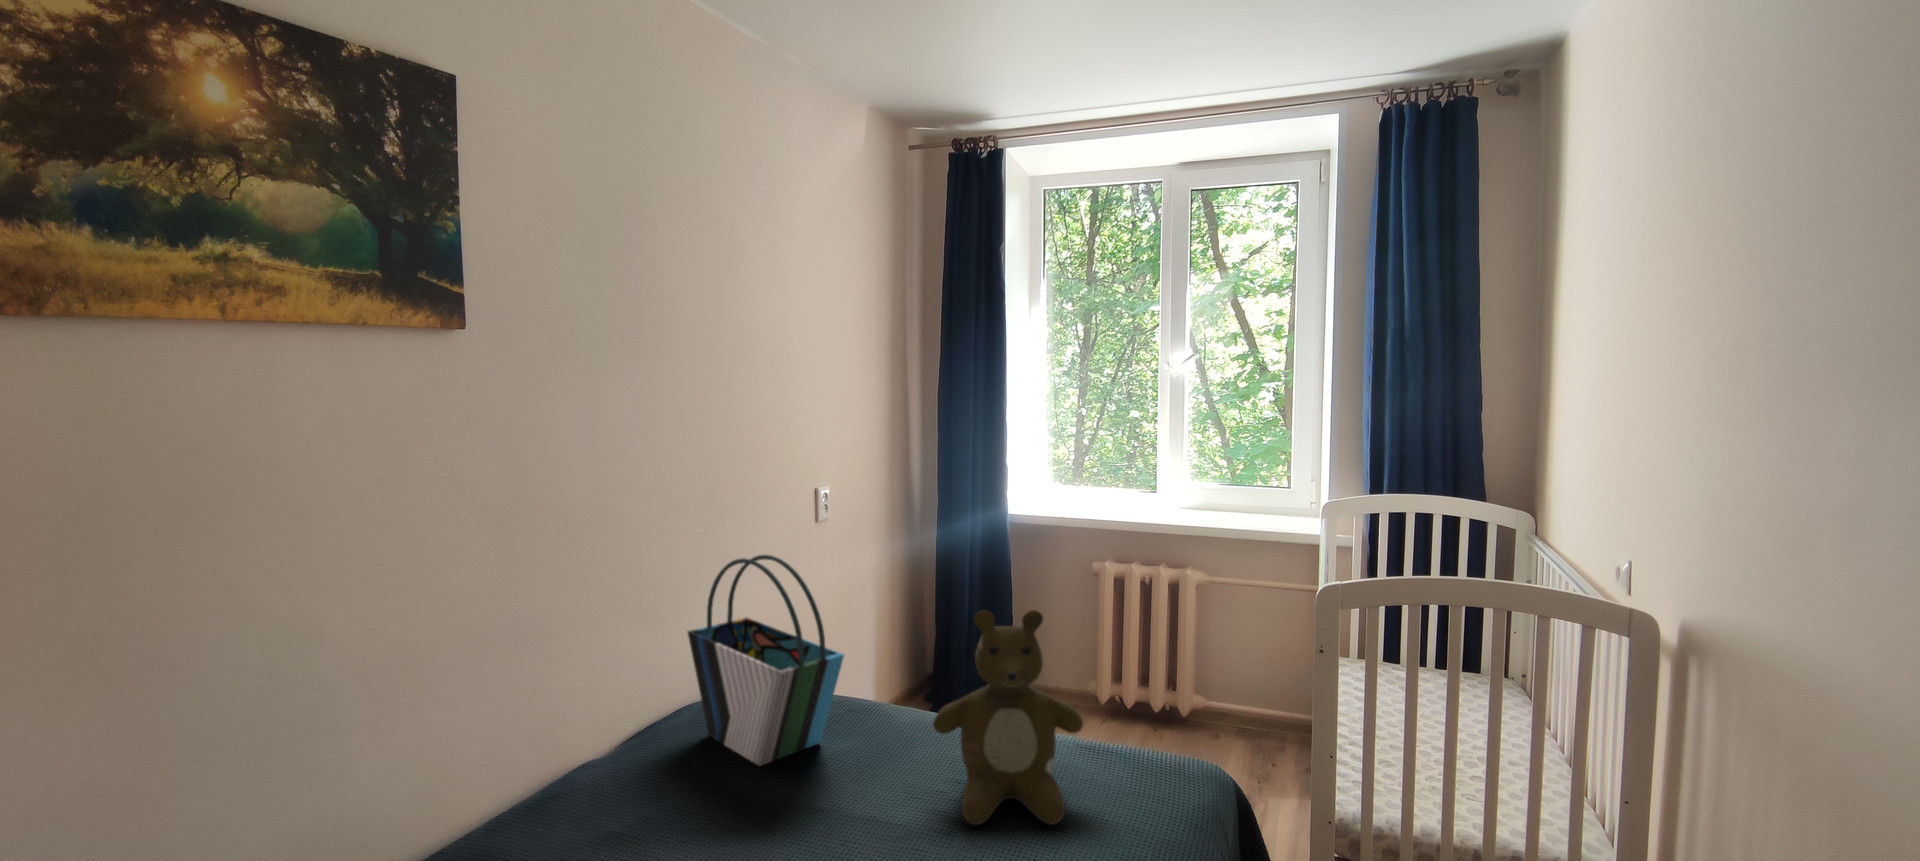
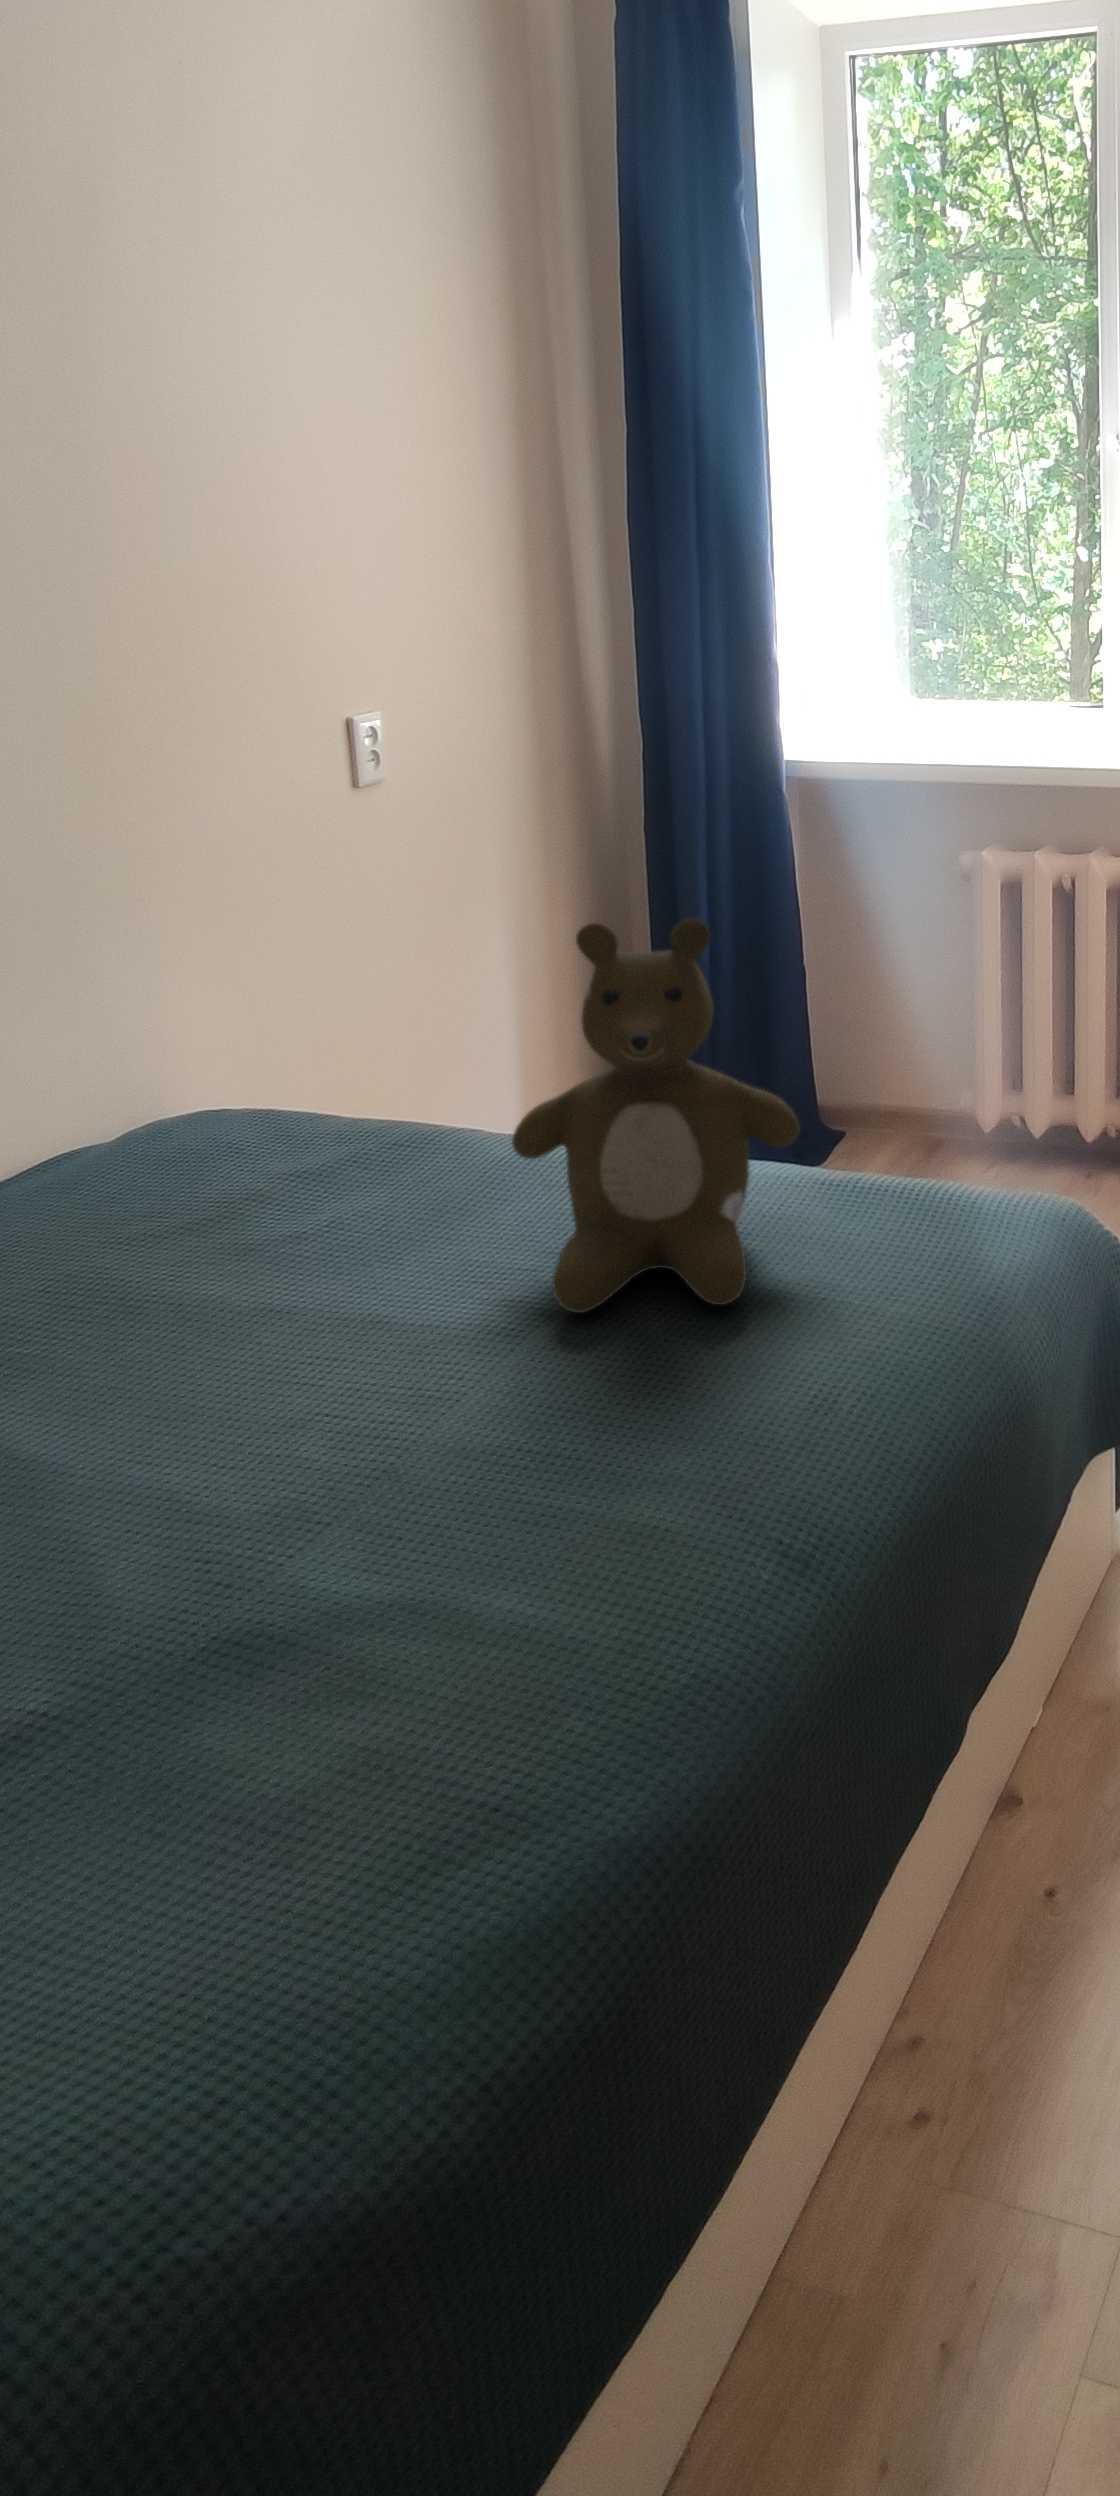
tote bag: present [688,555,844,766] -> none [48,841,346,1239]

